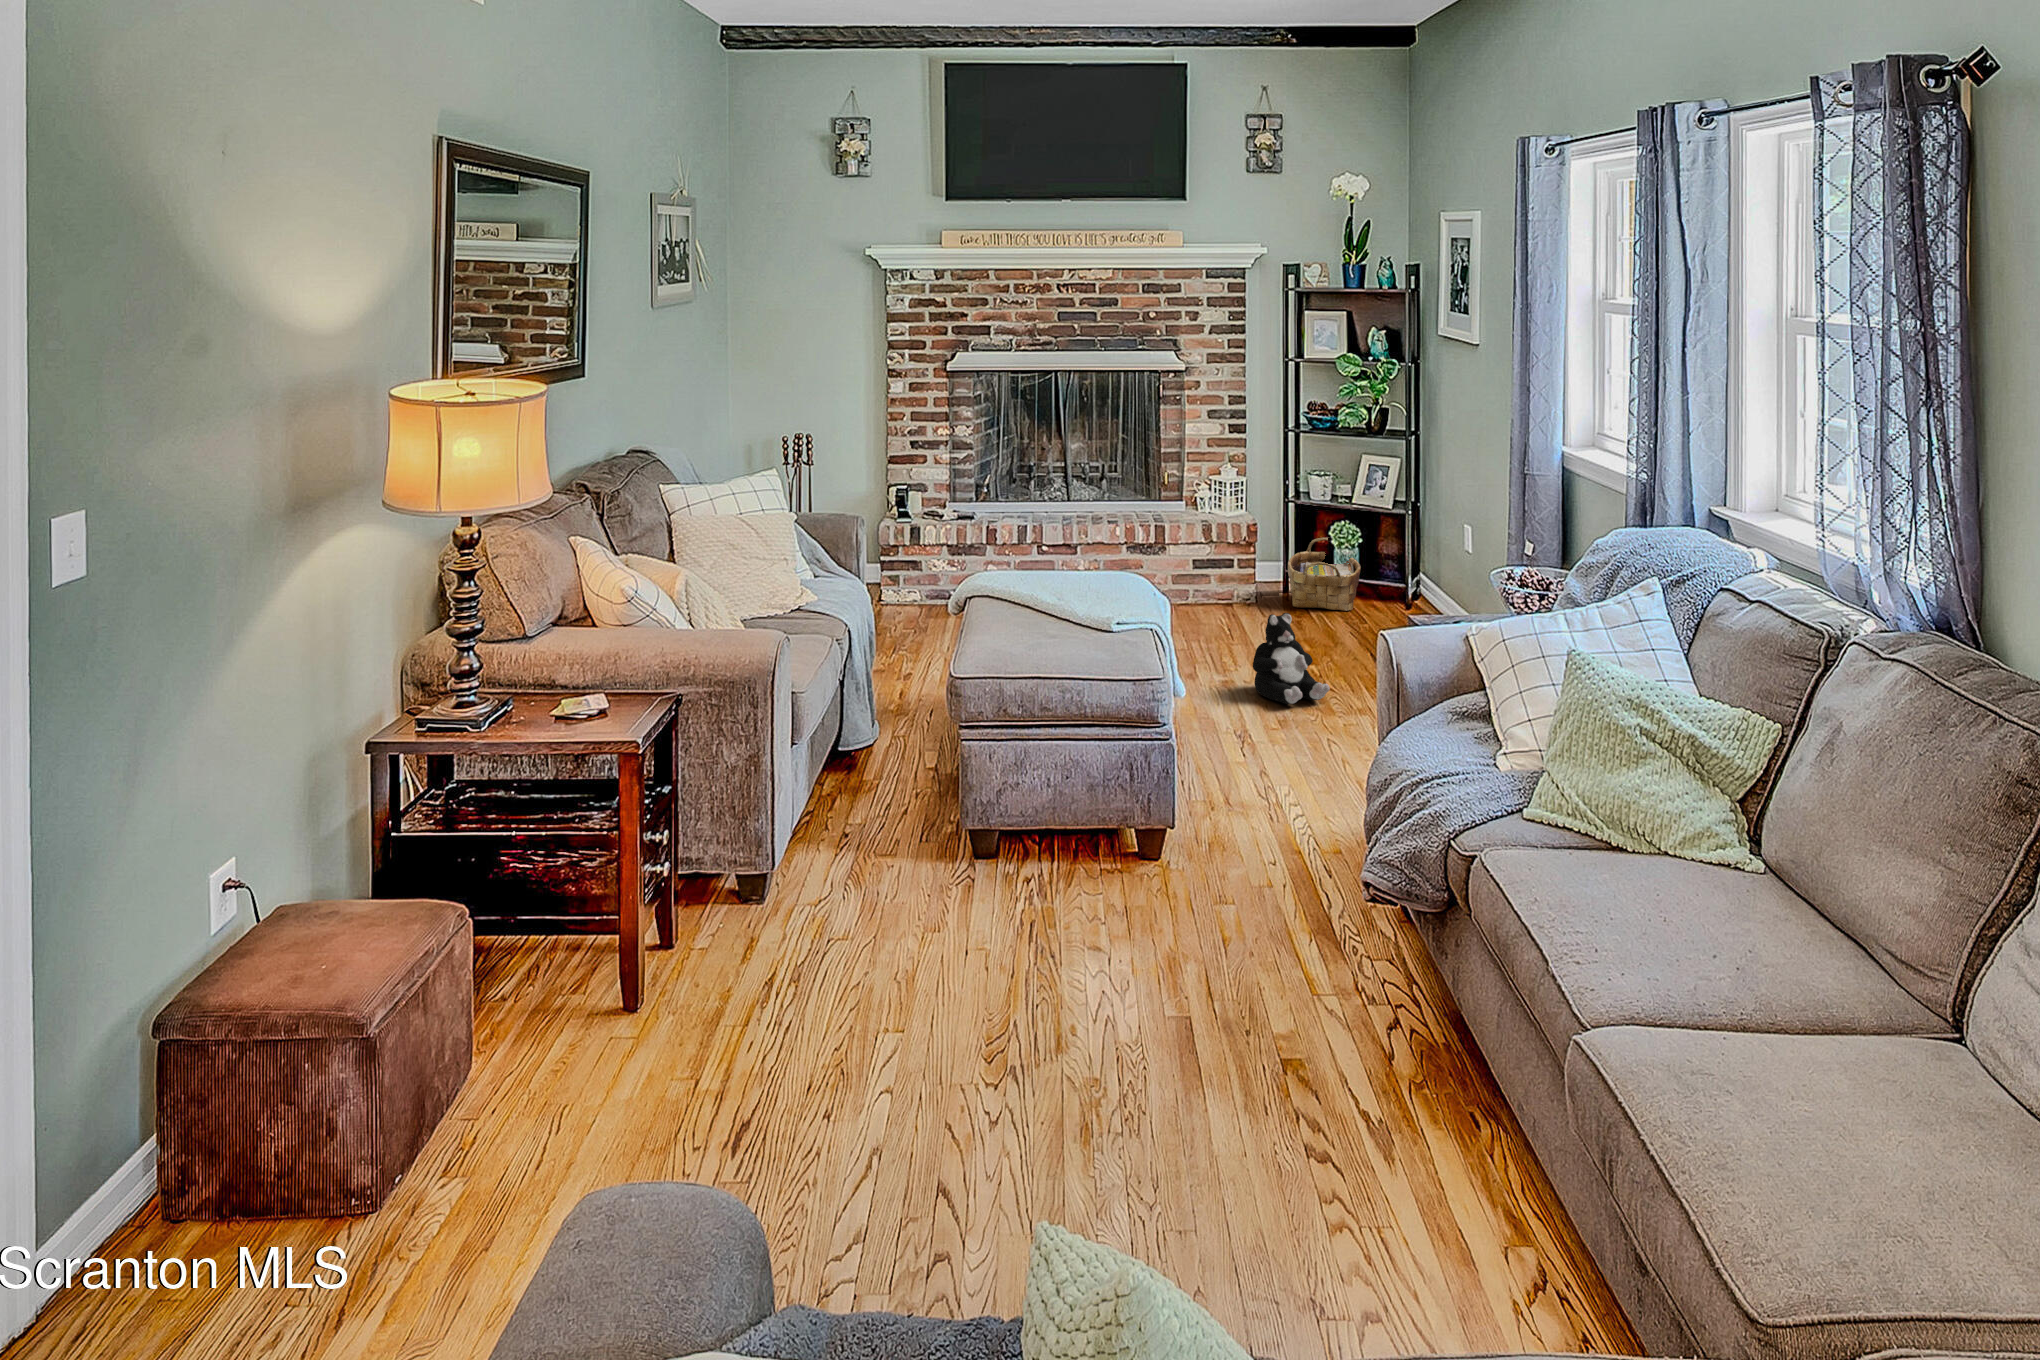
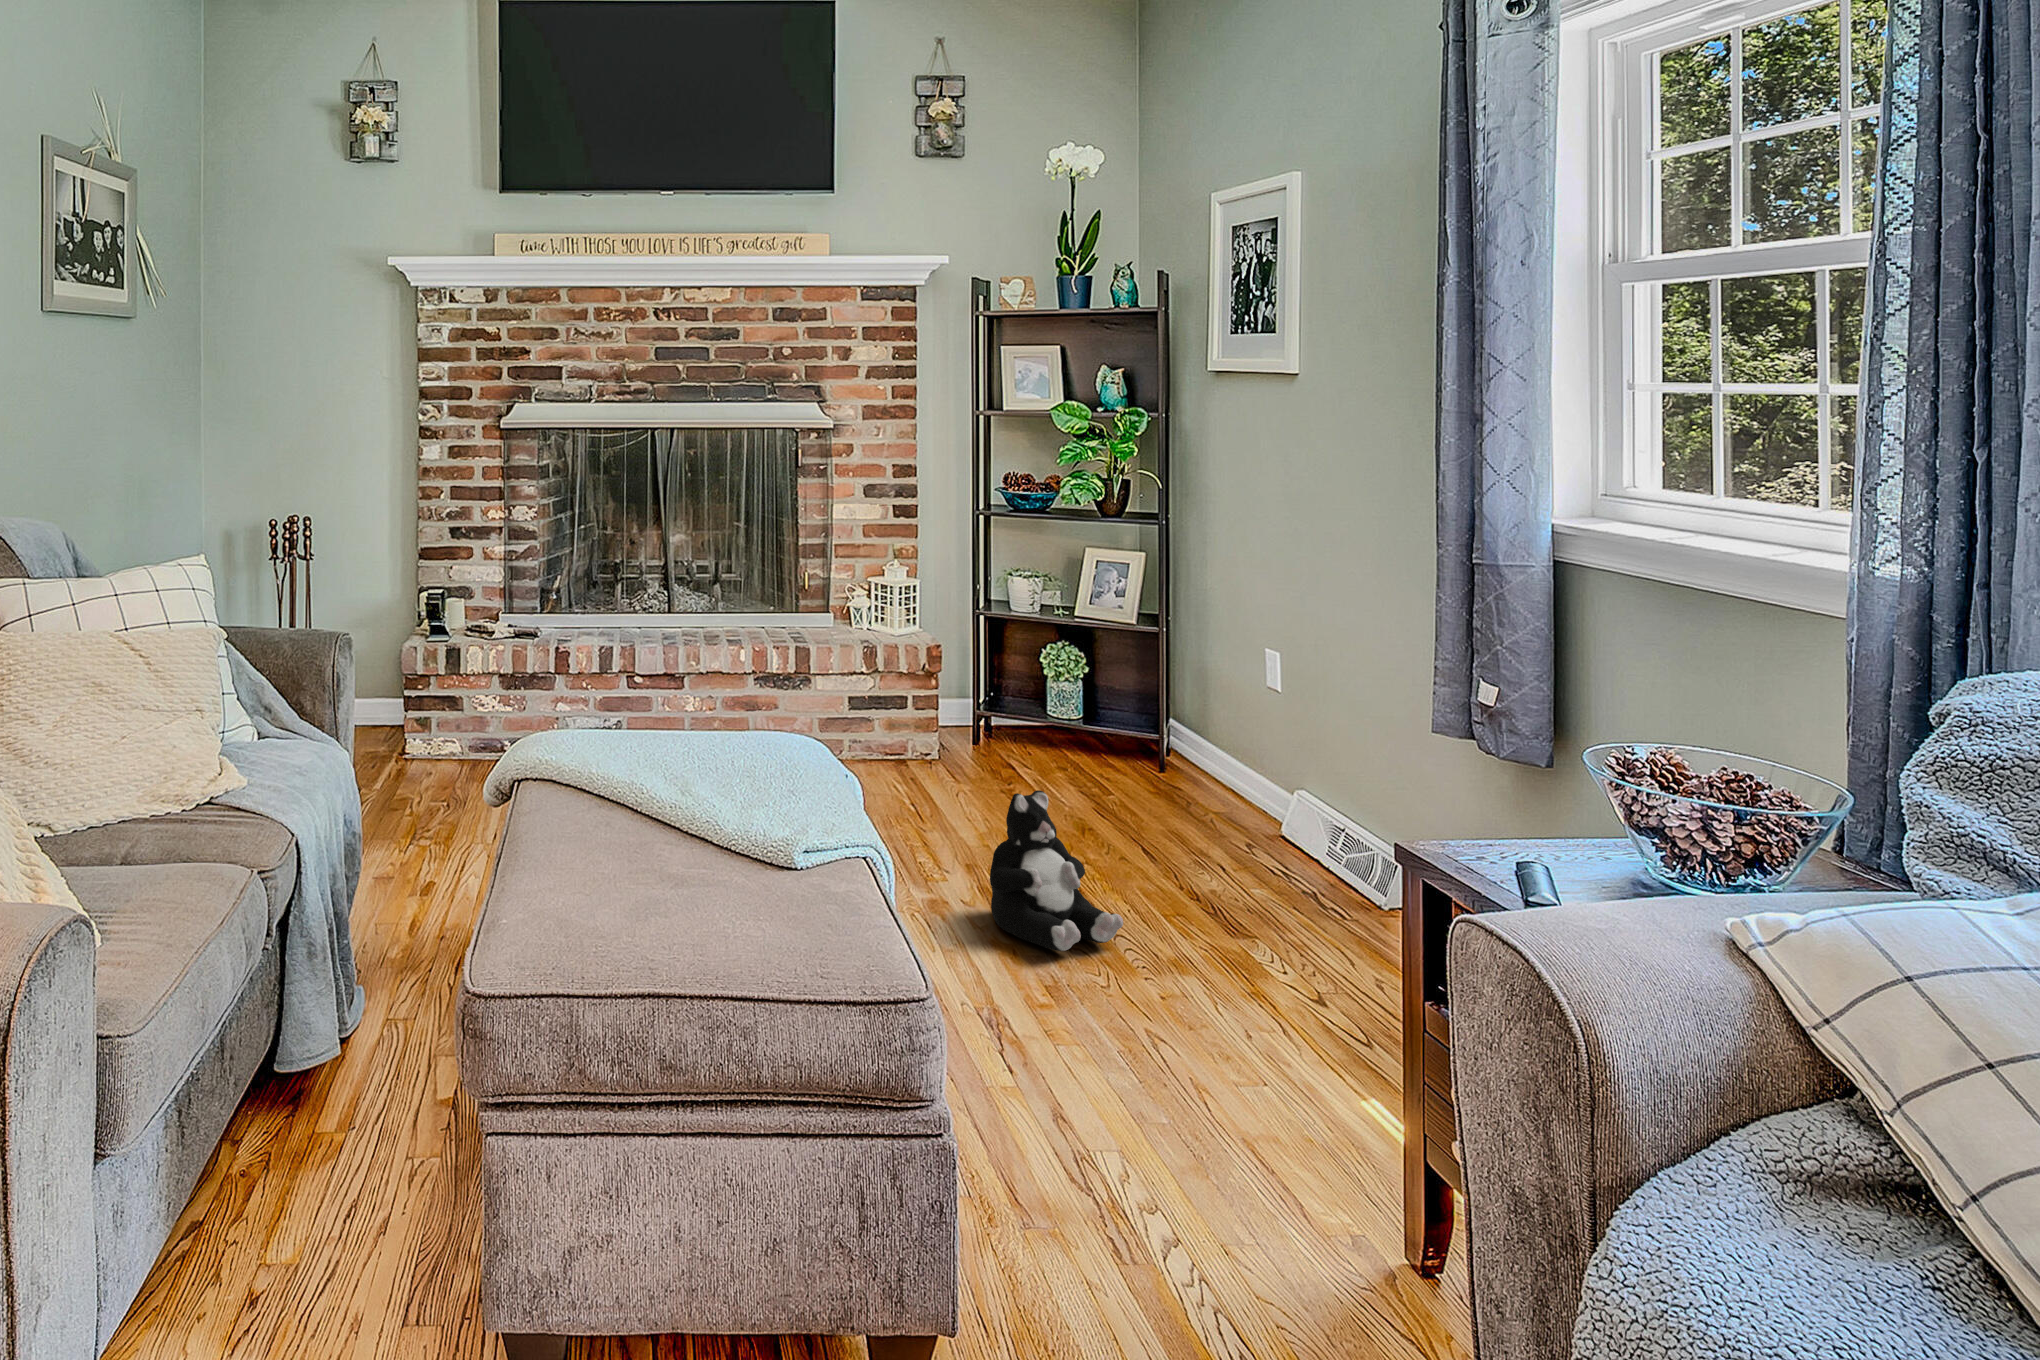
woven basket: present [1288,538,1361,611] -> none [985,664,1092,772]

